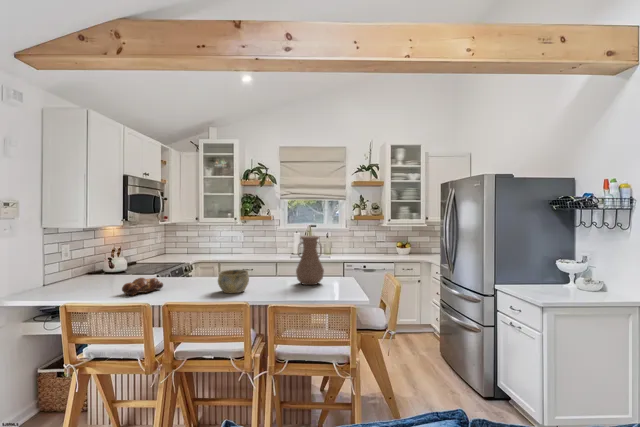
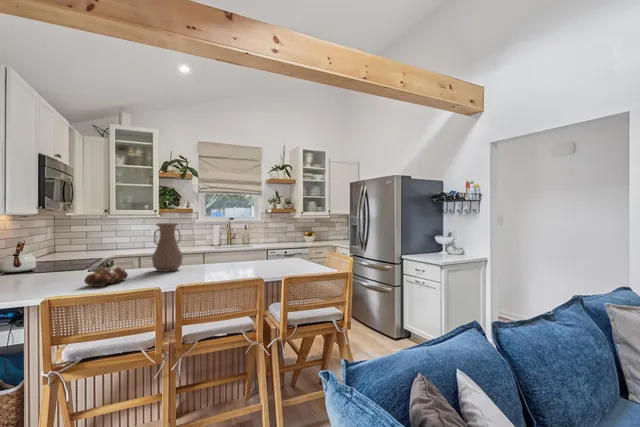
vase: present [296,236,324,285] -> present [152,223,183,272]
ceramic bowl: present [218,270,249,293] -> none [196,253,227,276]

